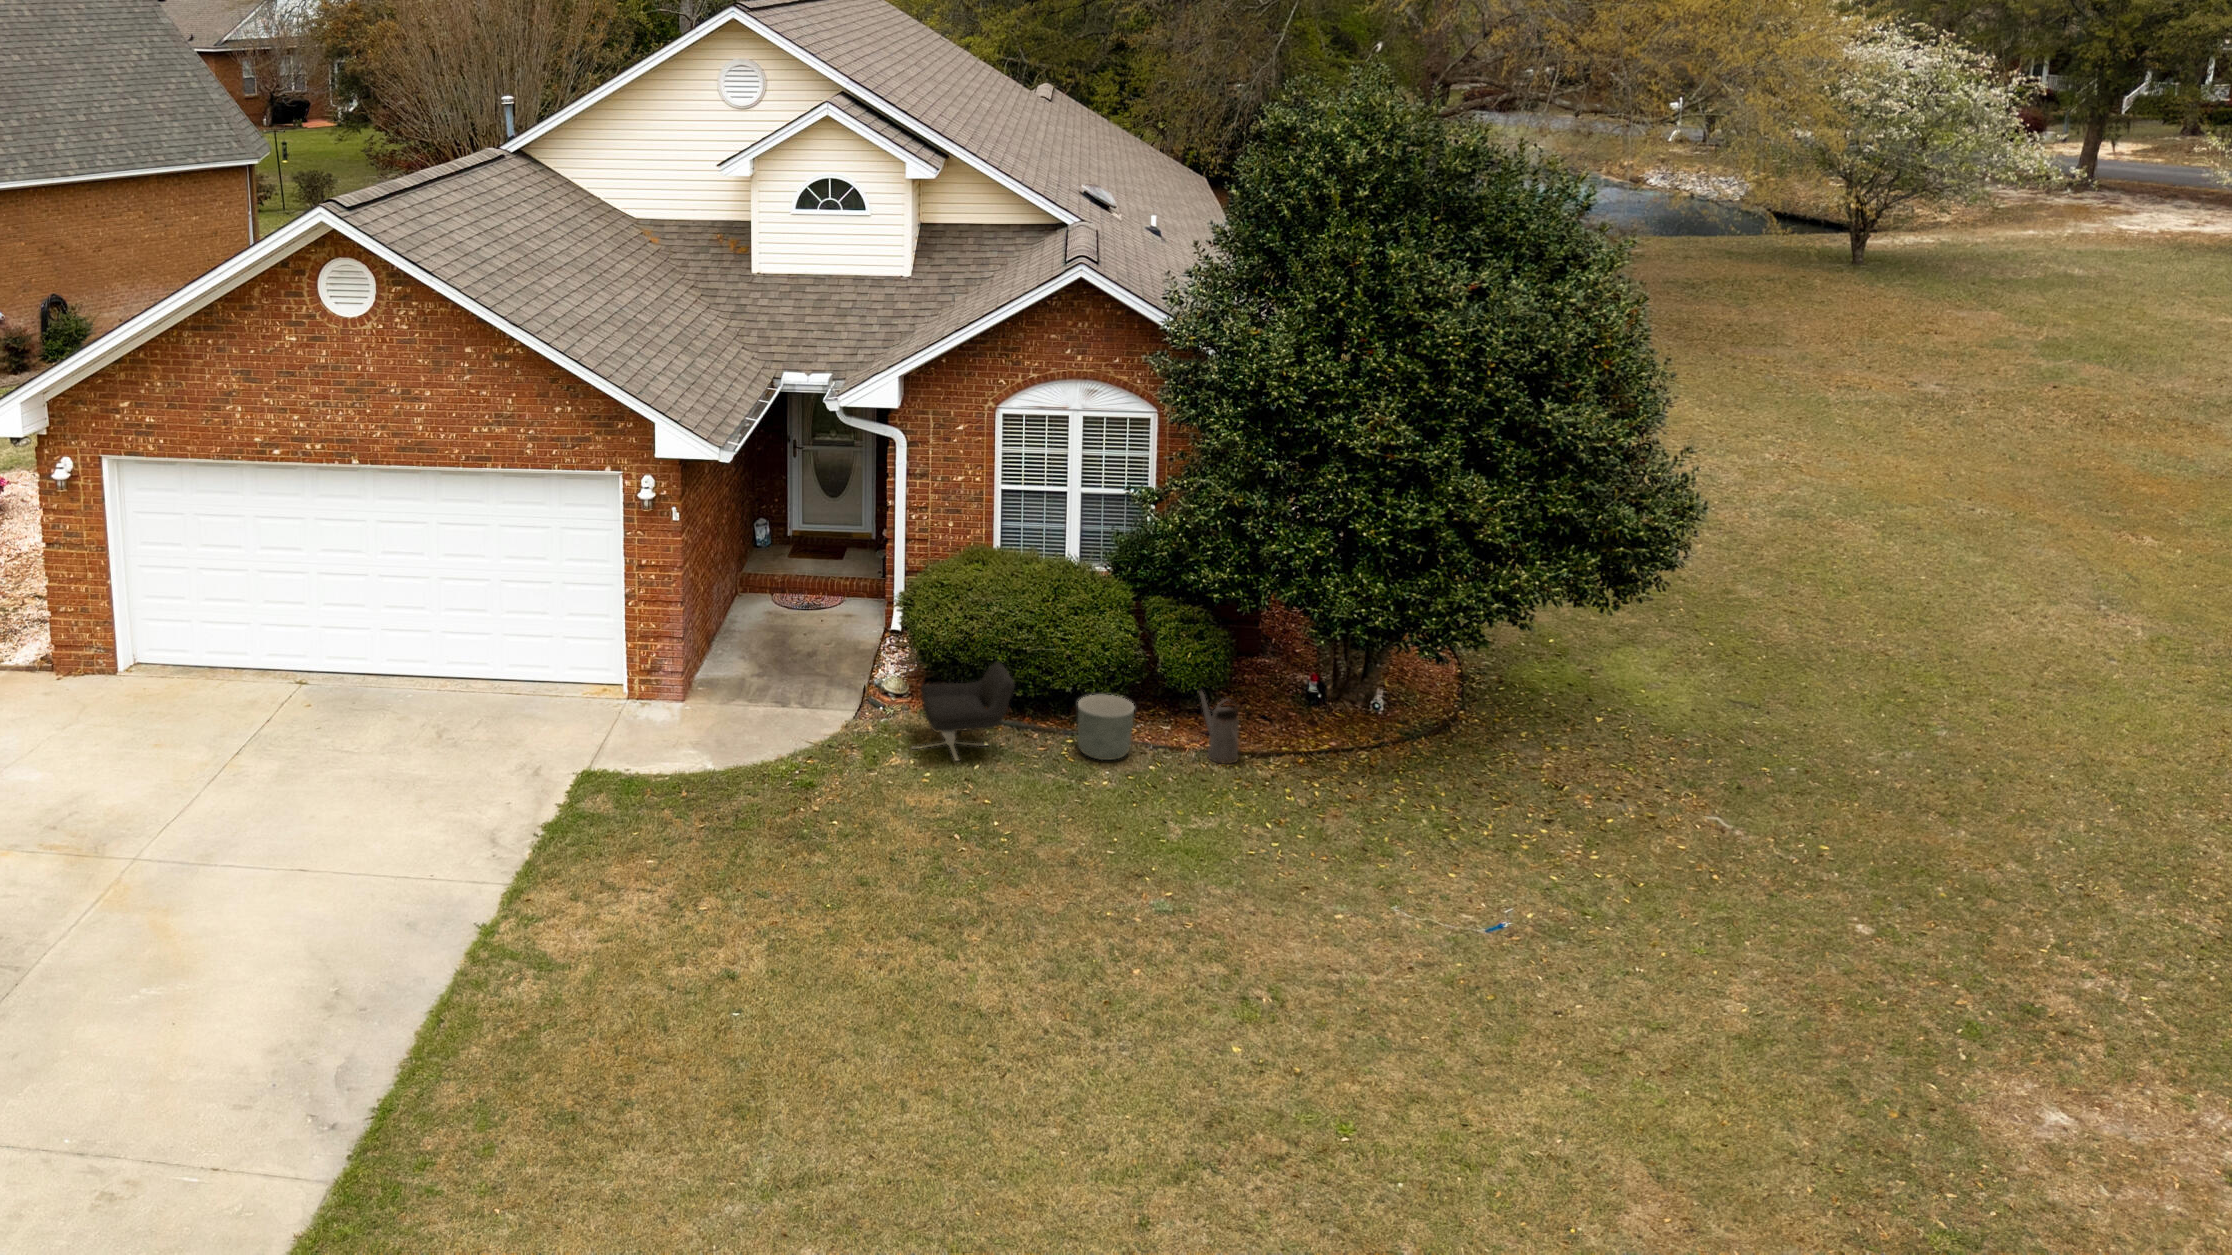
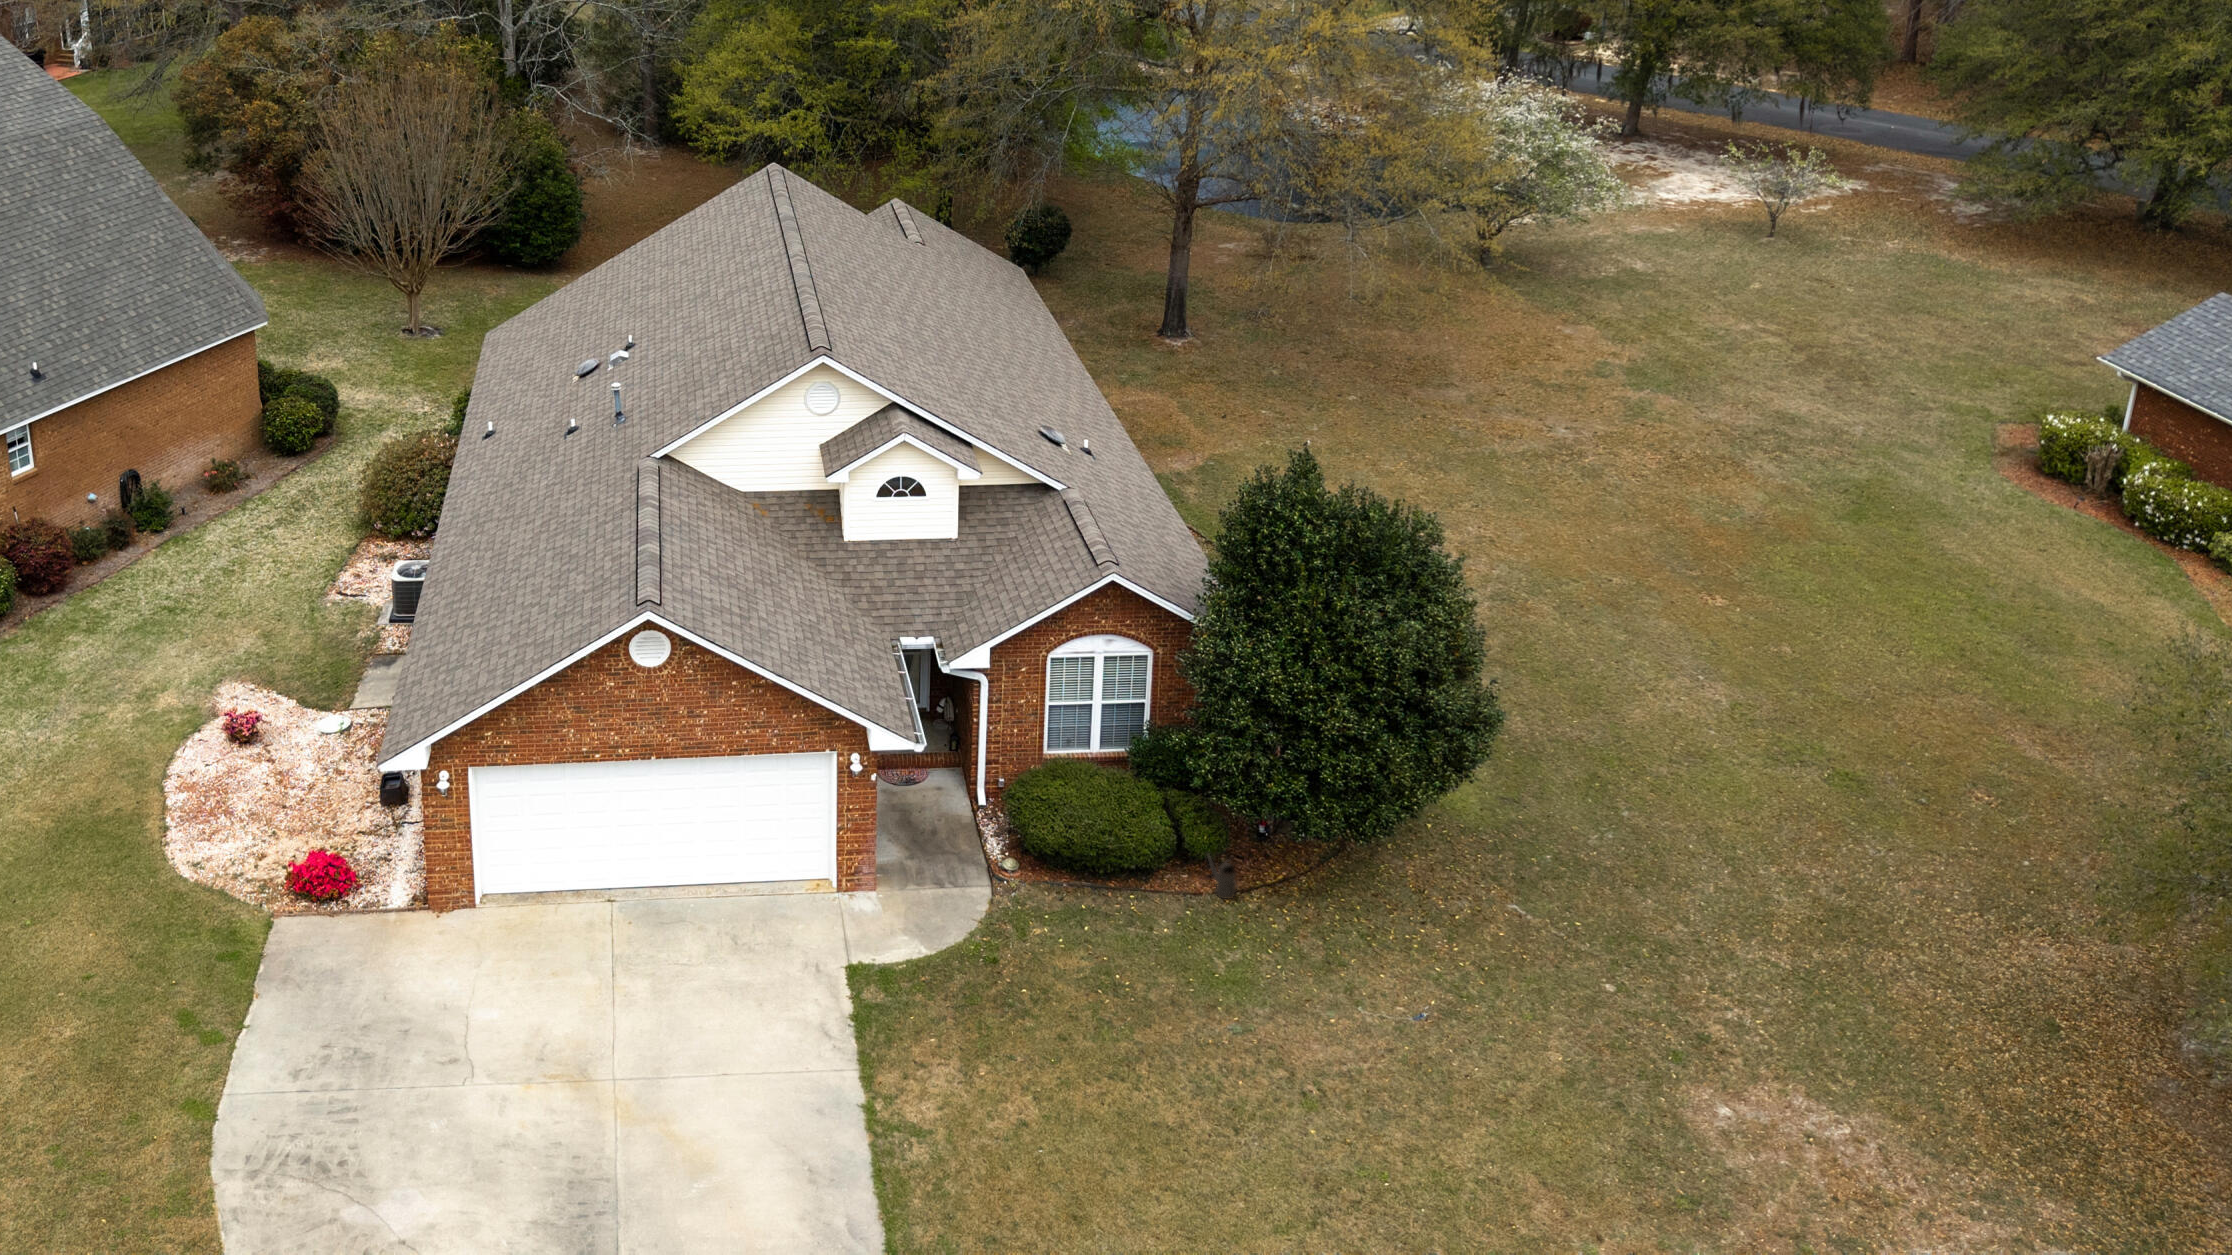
lounge chair: present [918,662,1014,761] -> none [1034,847,1102,919]
planter: present [1078,695,1134,760] -> none [1137,861,1173,906]

